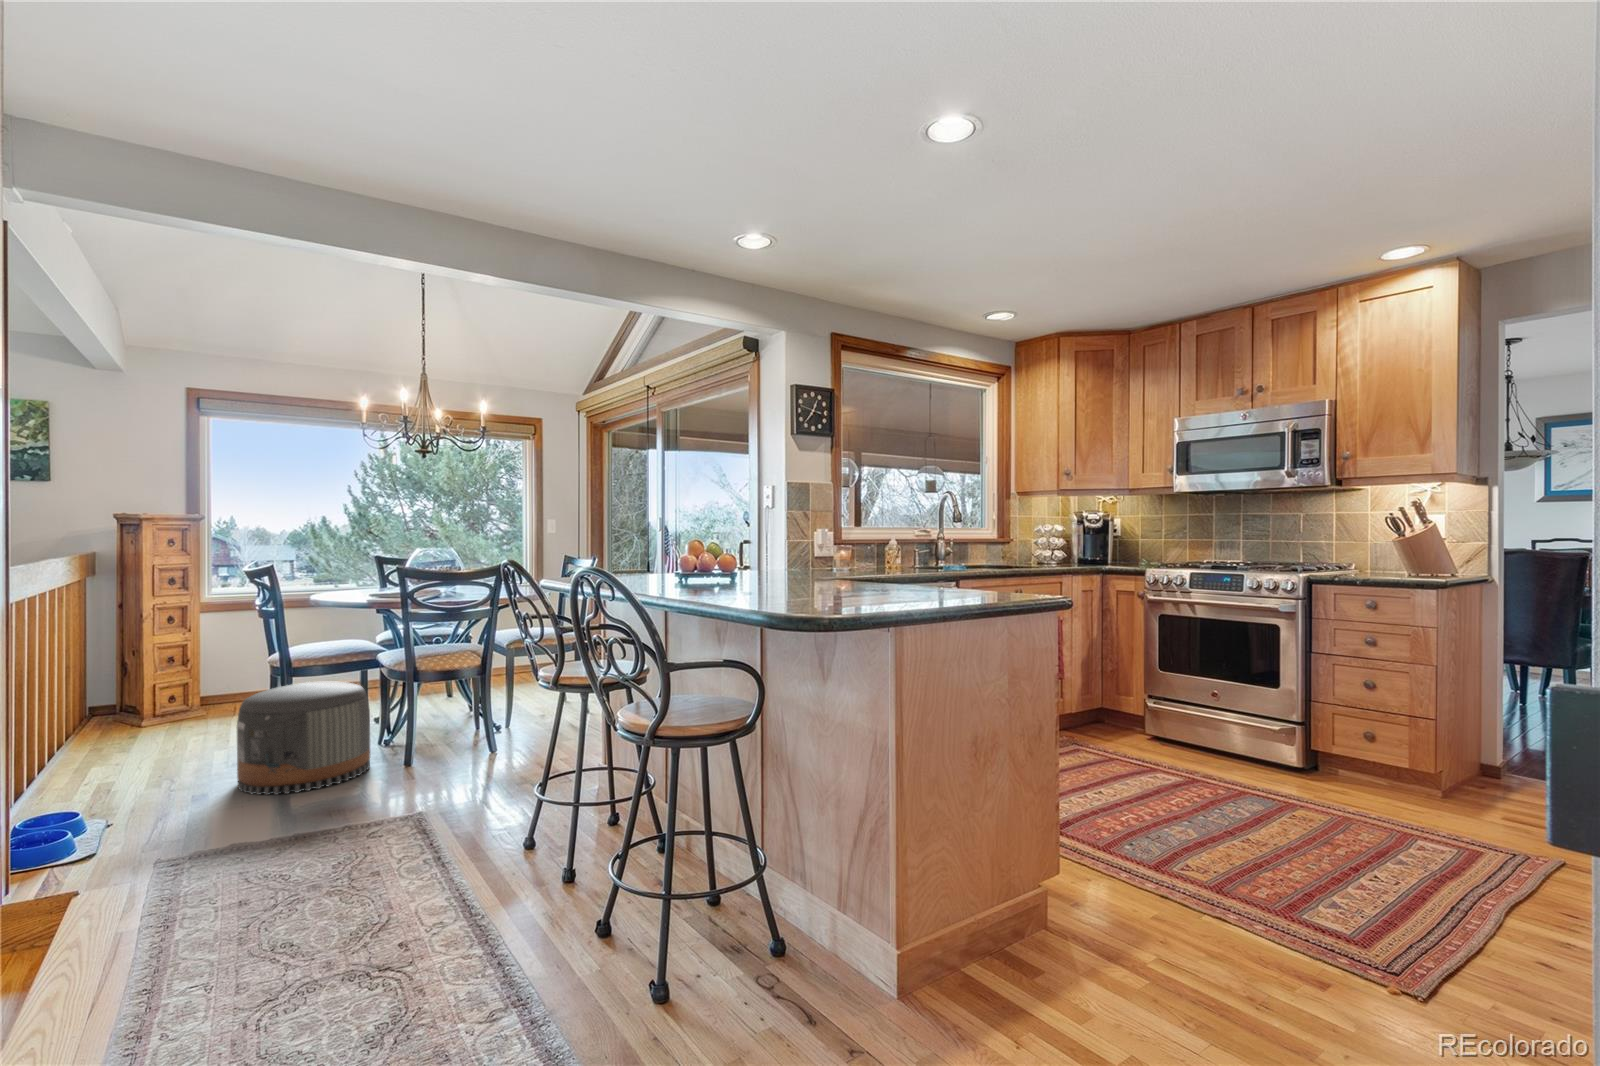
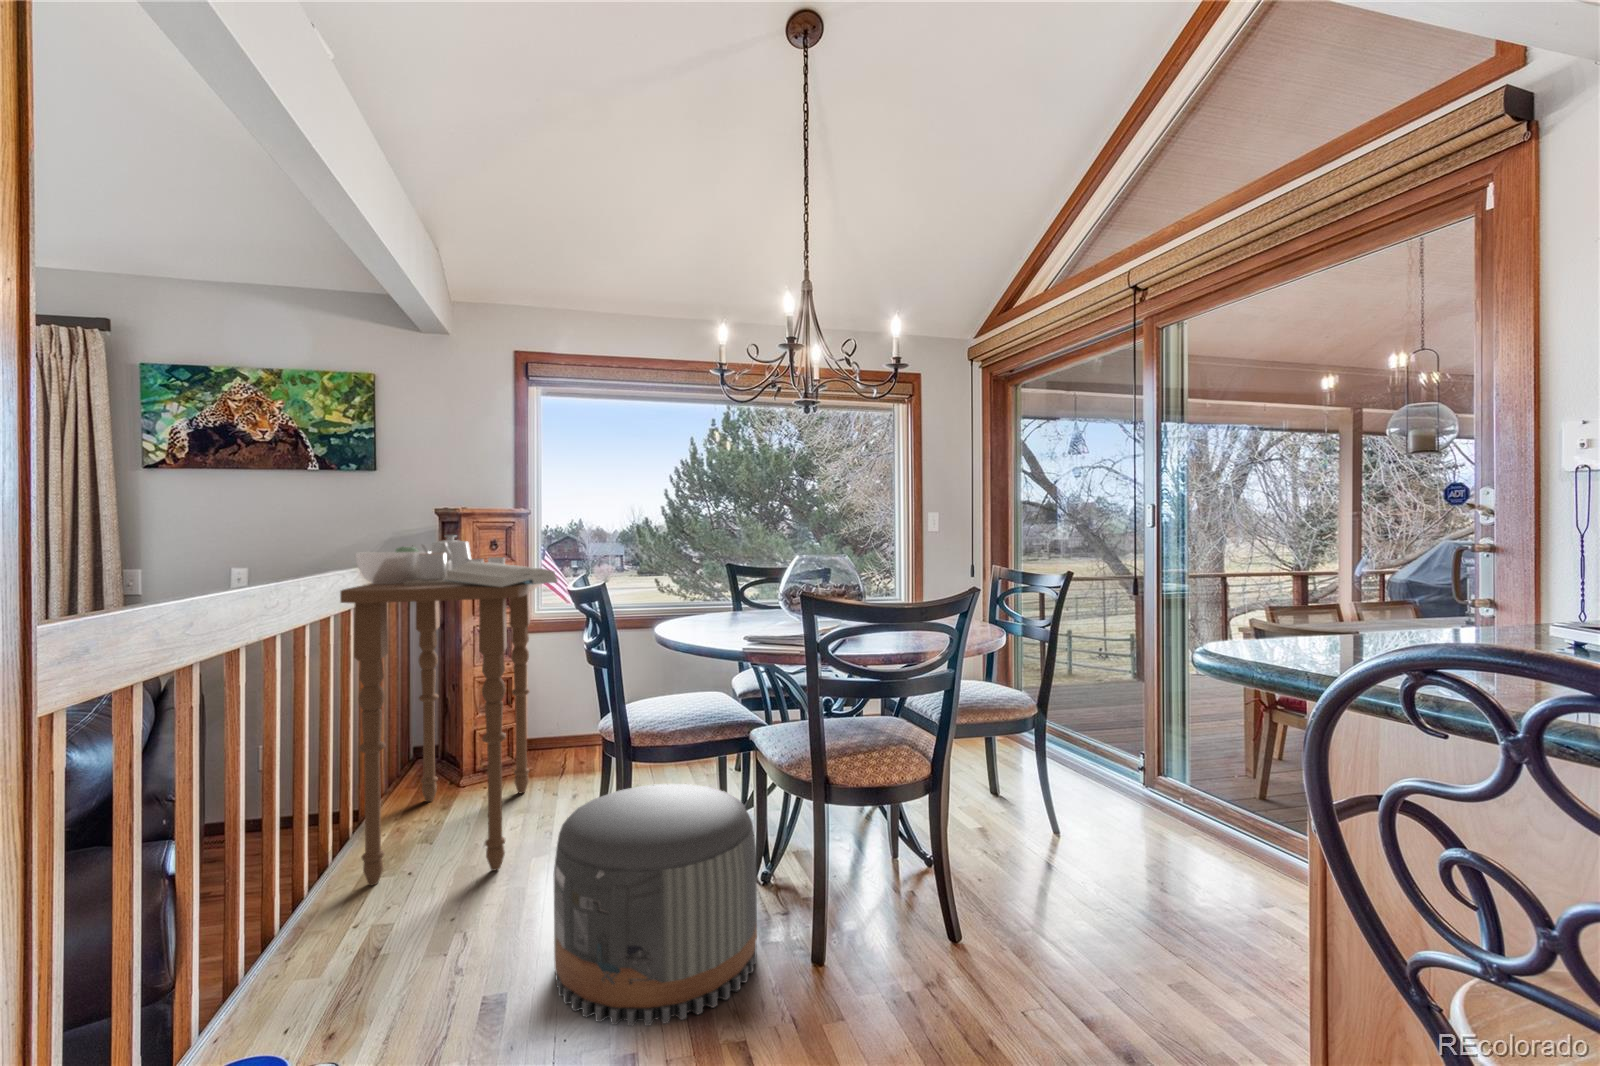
side table: none [58,535,233,773] -> present [340,535,557,885]

